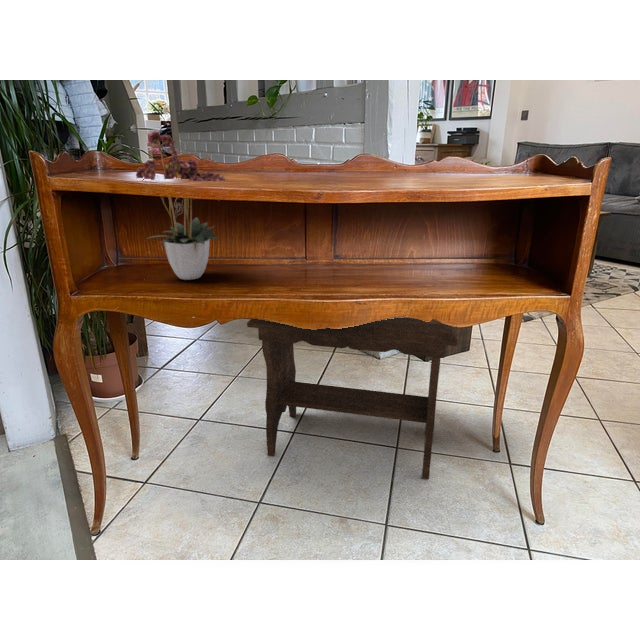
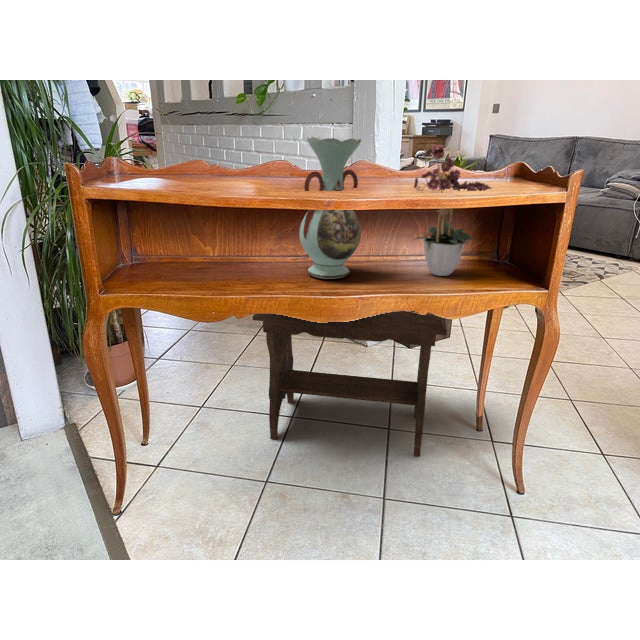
decorative vase: none [292,124,360,281] -> present [299,137,361,279]
flower arrangement: present [136,131,227,280] -> present [414,145,492,276]

